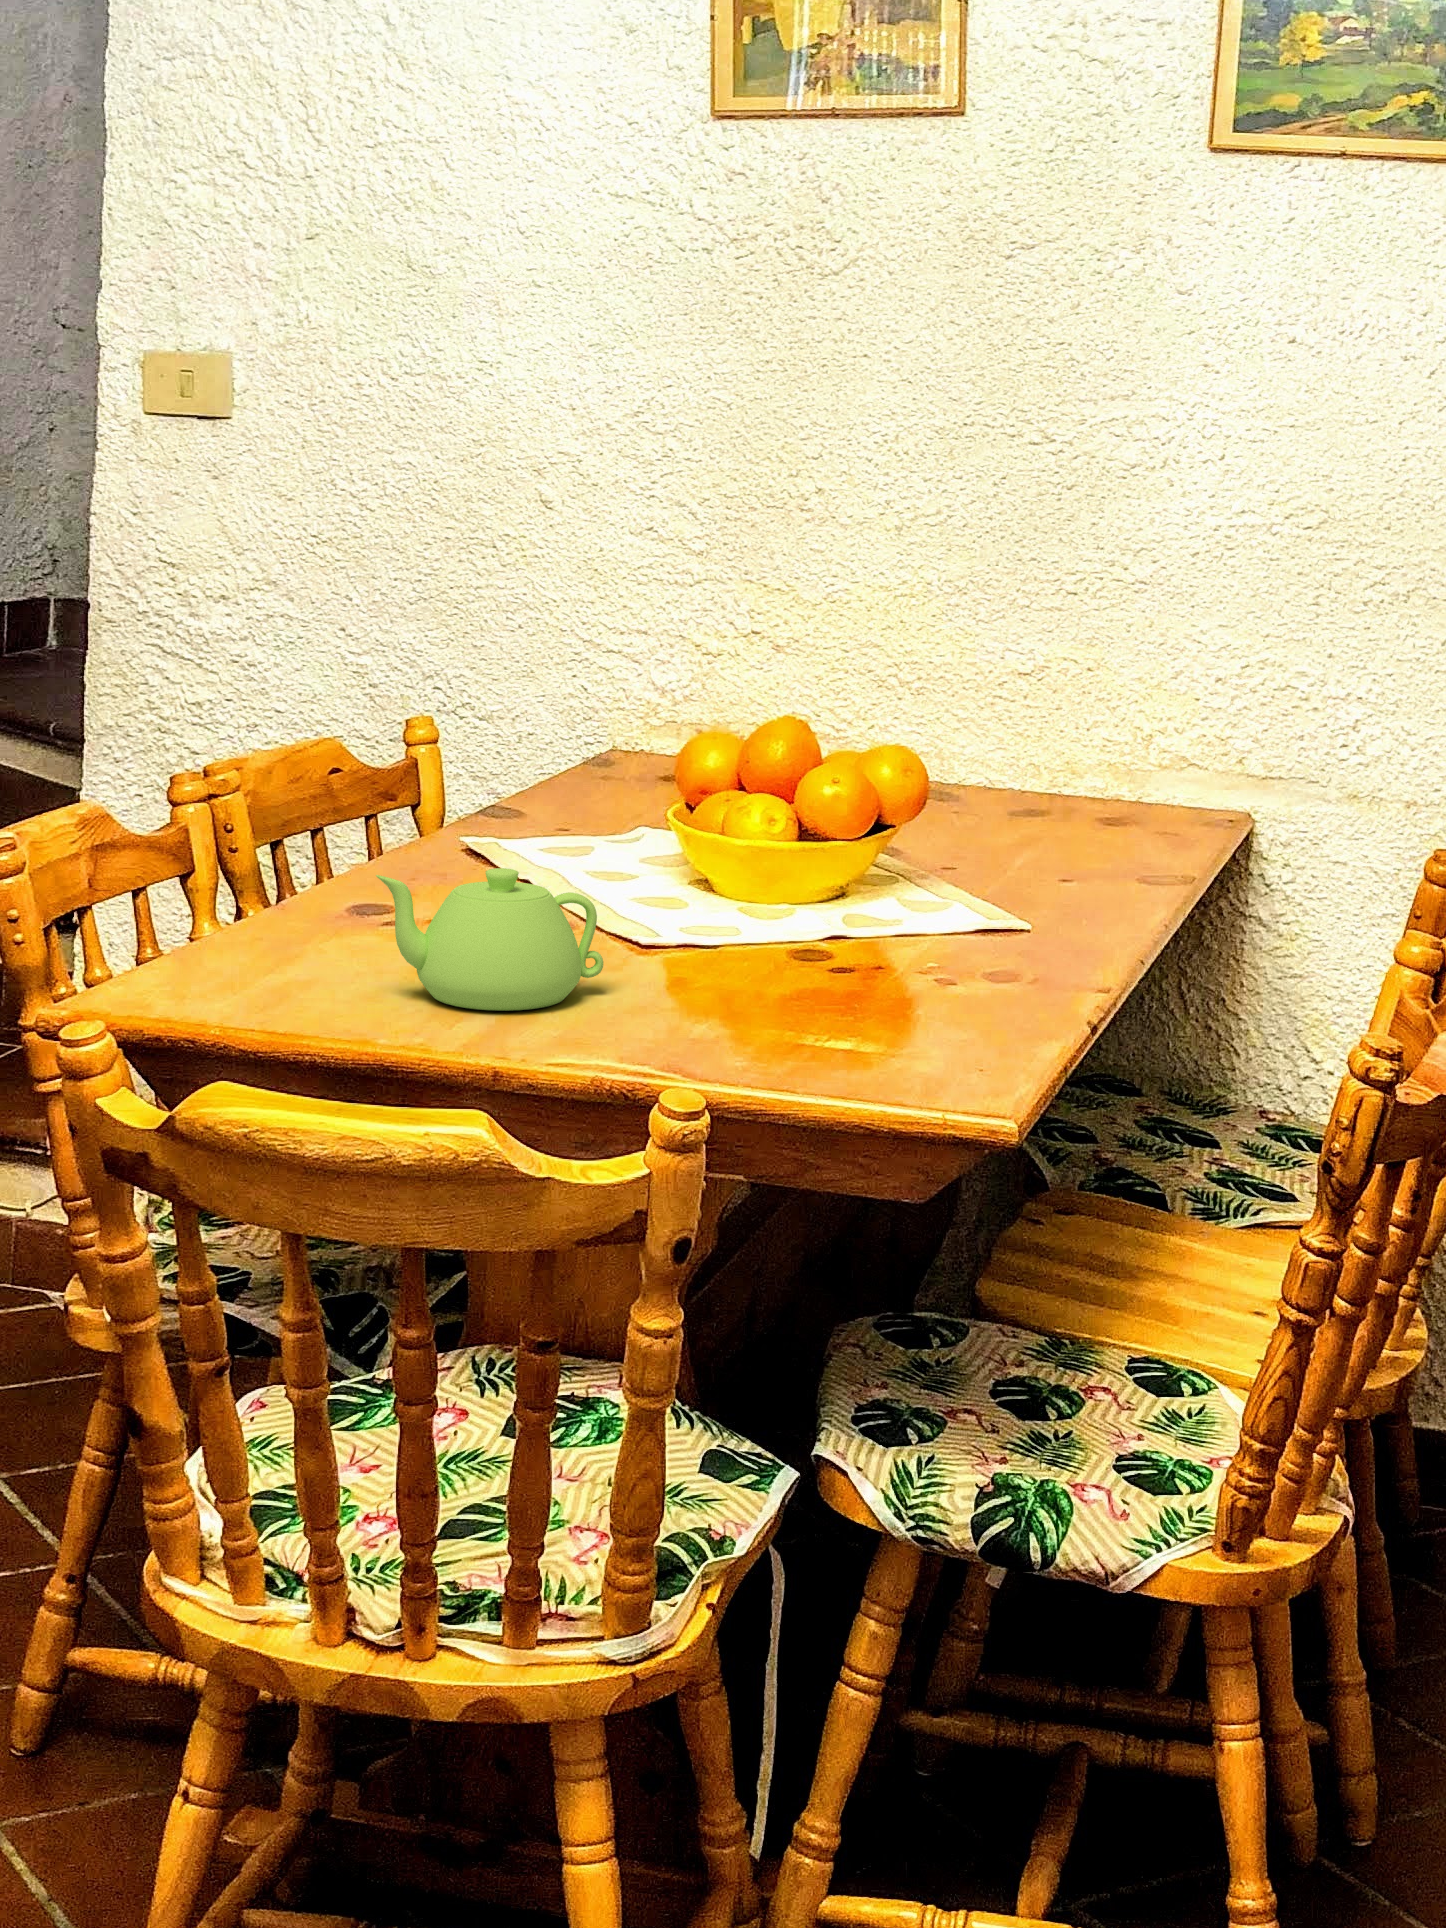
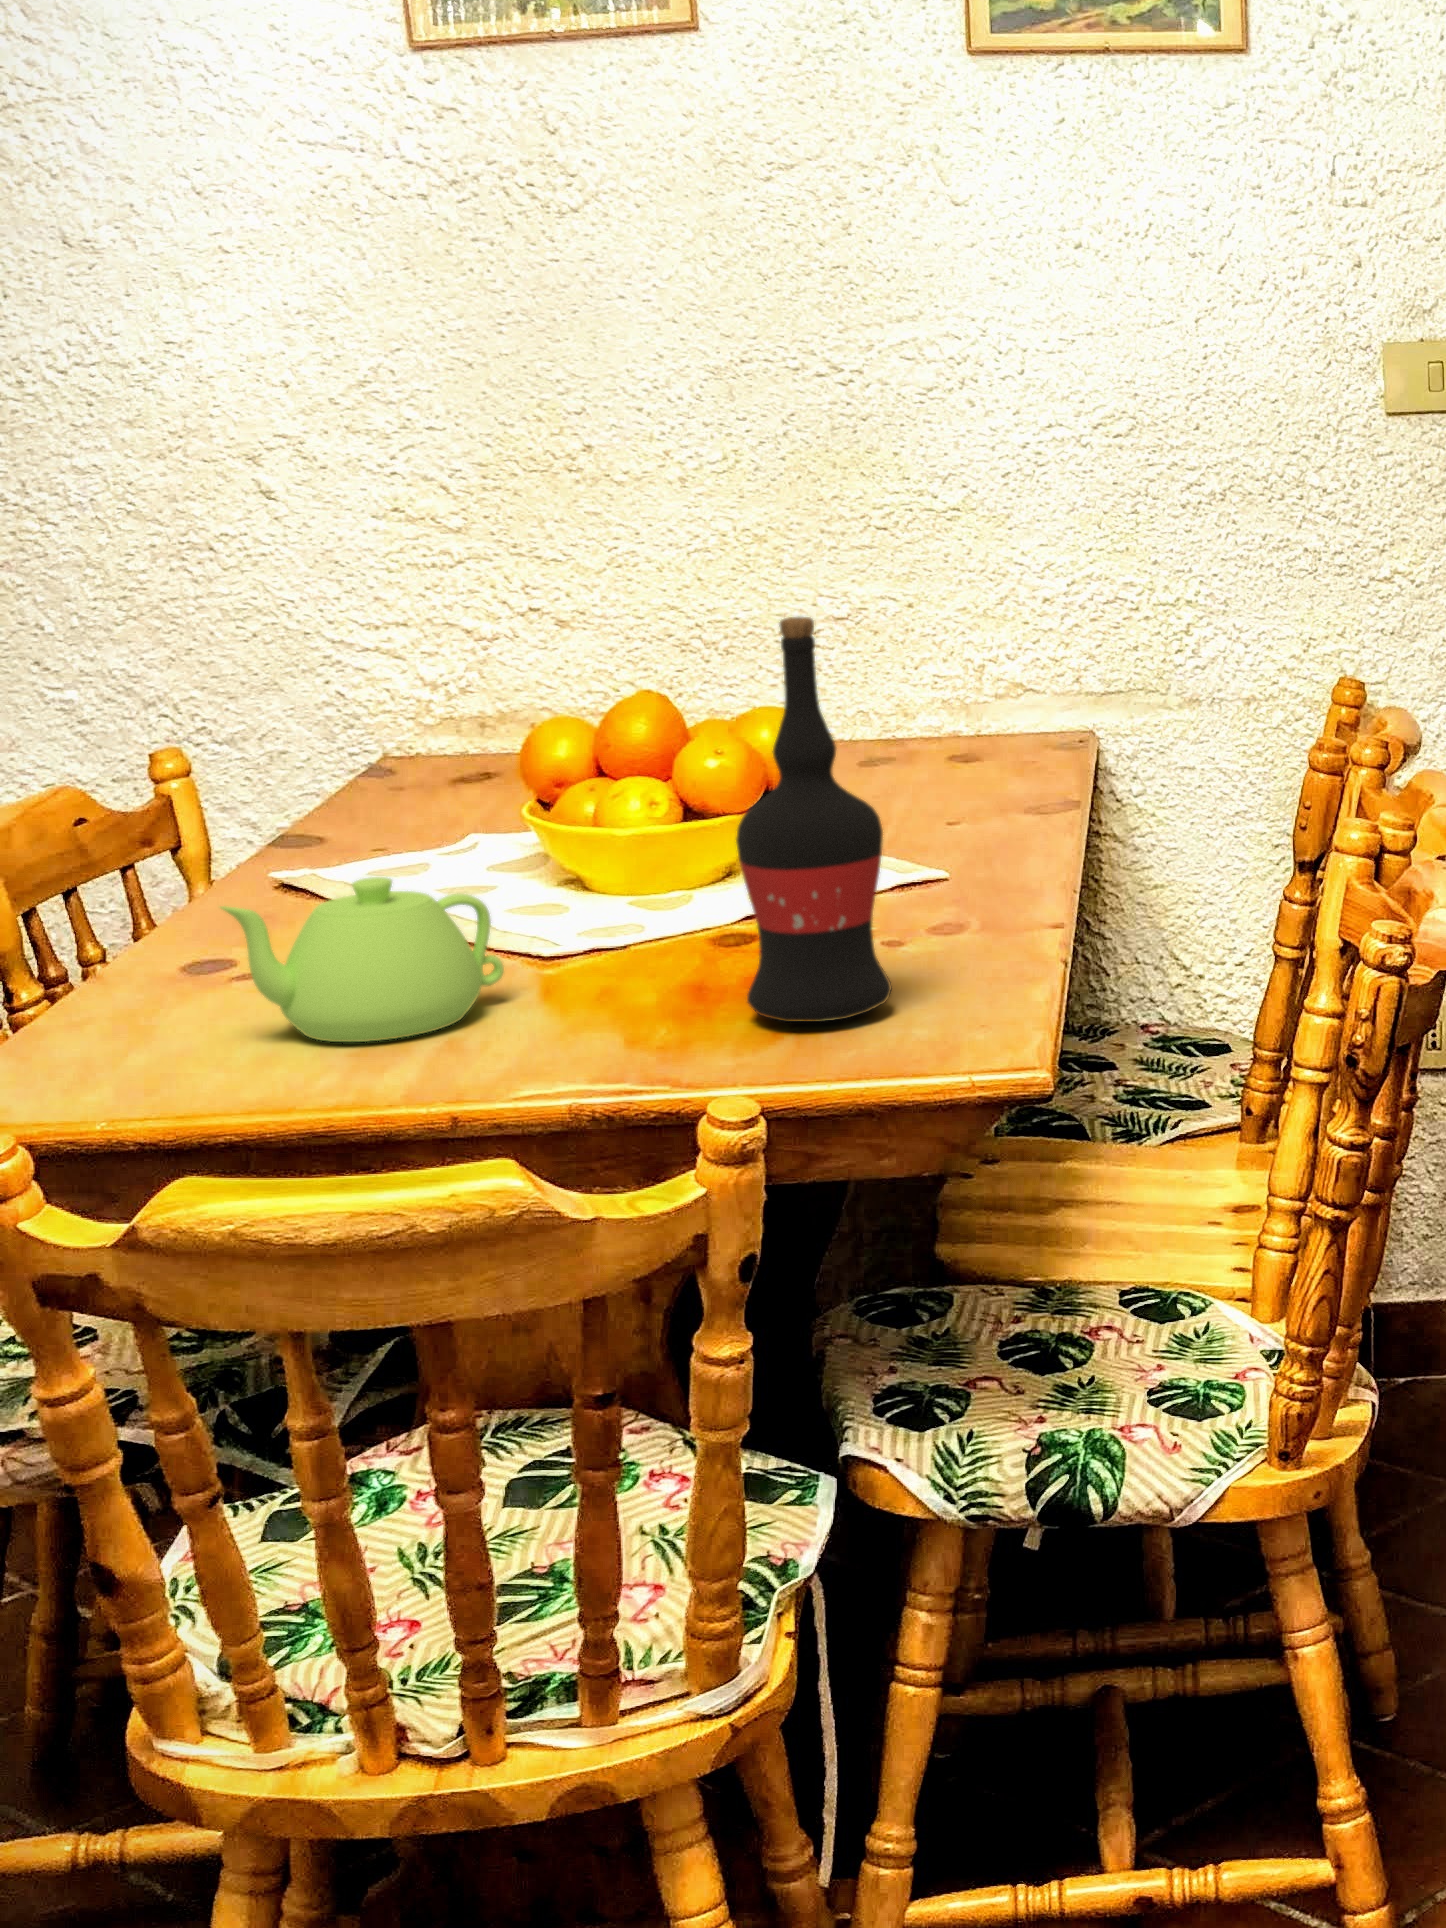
wine bottle: none [788,684,923,1055] -> present [736,617,891,1022]

